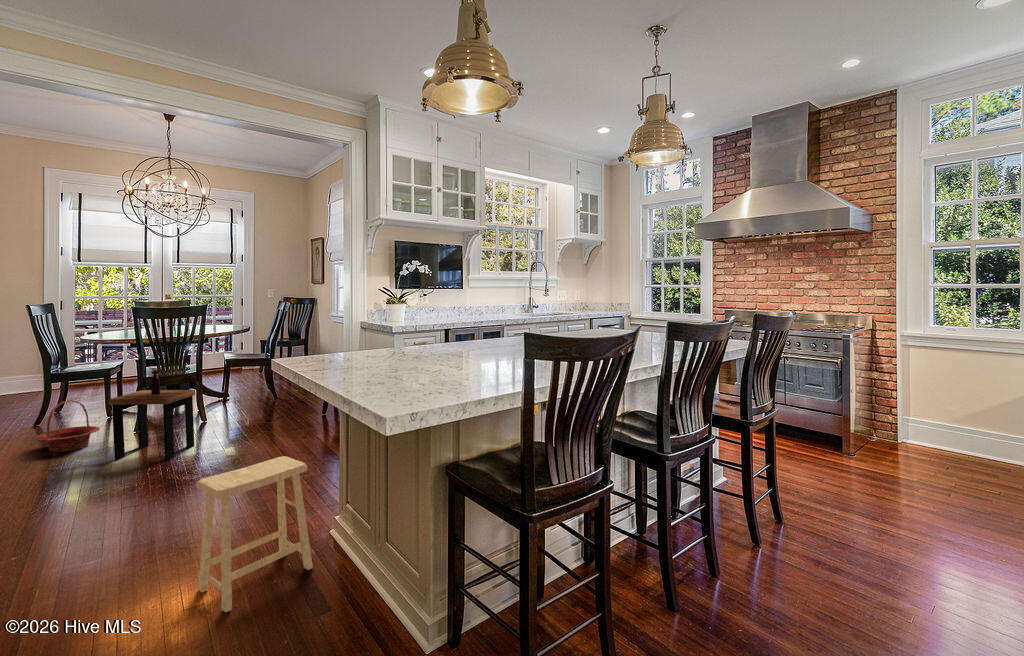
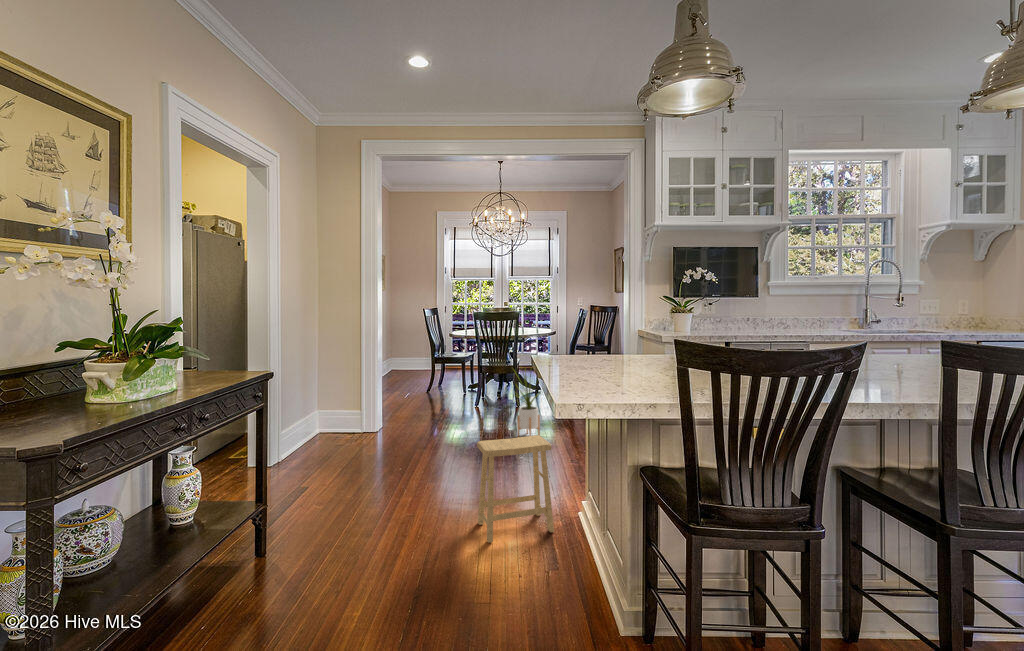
house plant: none [204,366,262,462] -> present [516,371,541,437]
side table: present [108,370,195,460] -> none [455,360,507,429]
basket: present [35,400,100,452] -> none [420,378,454,413]

